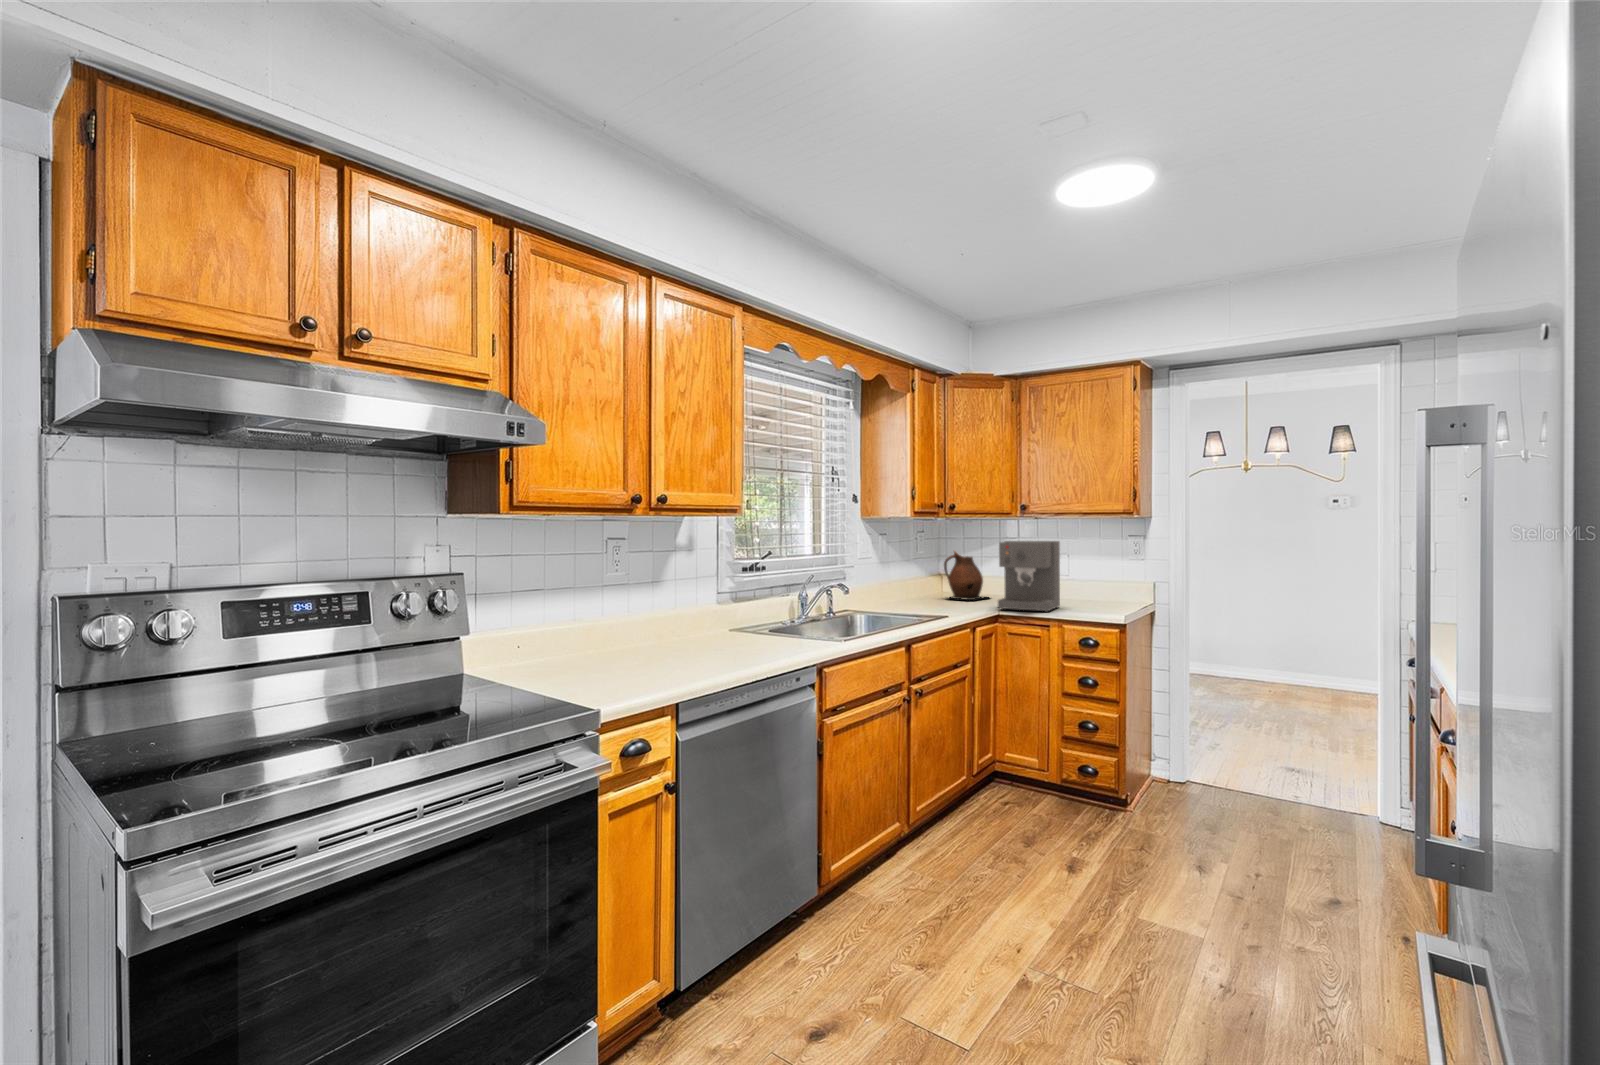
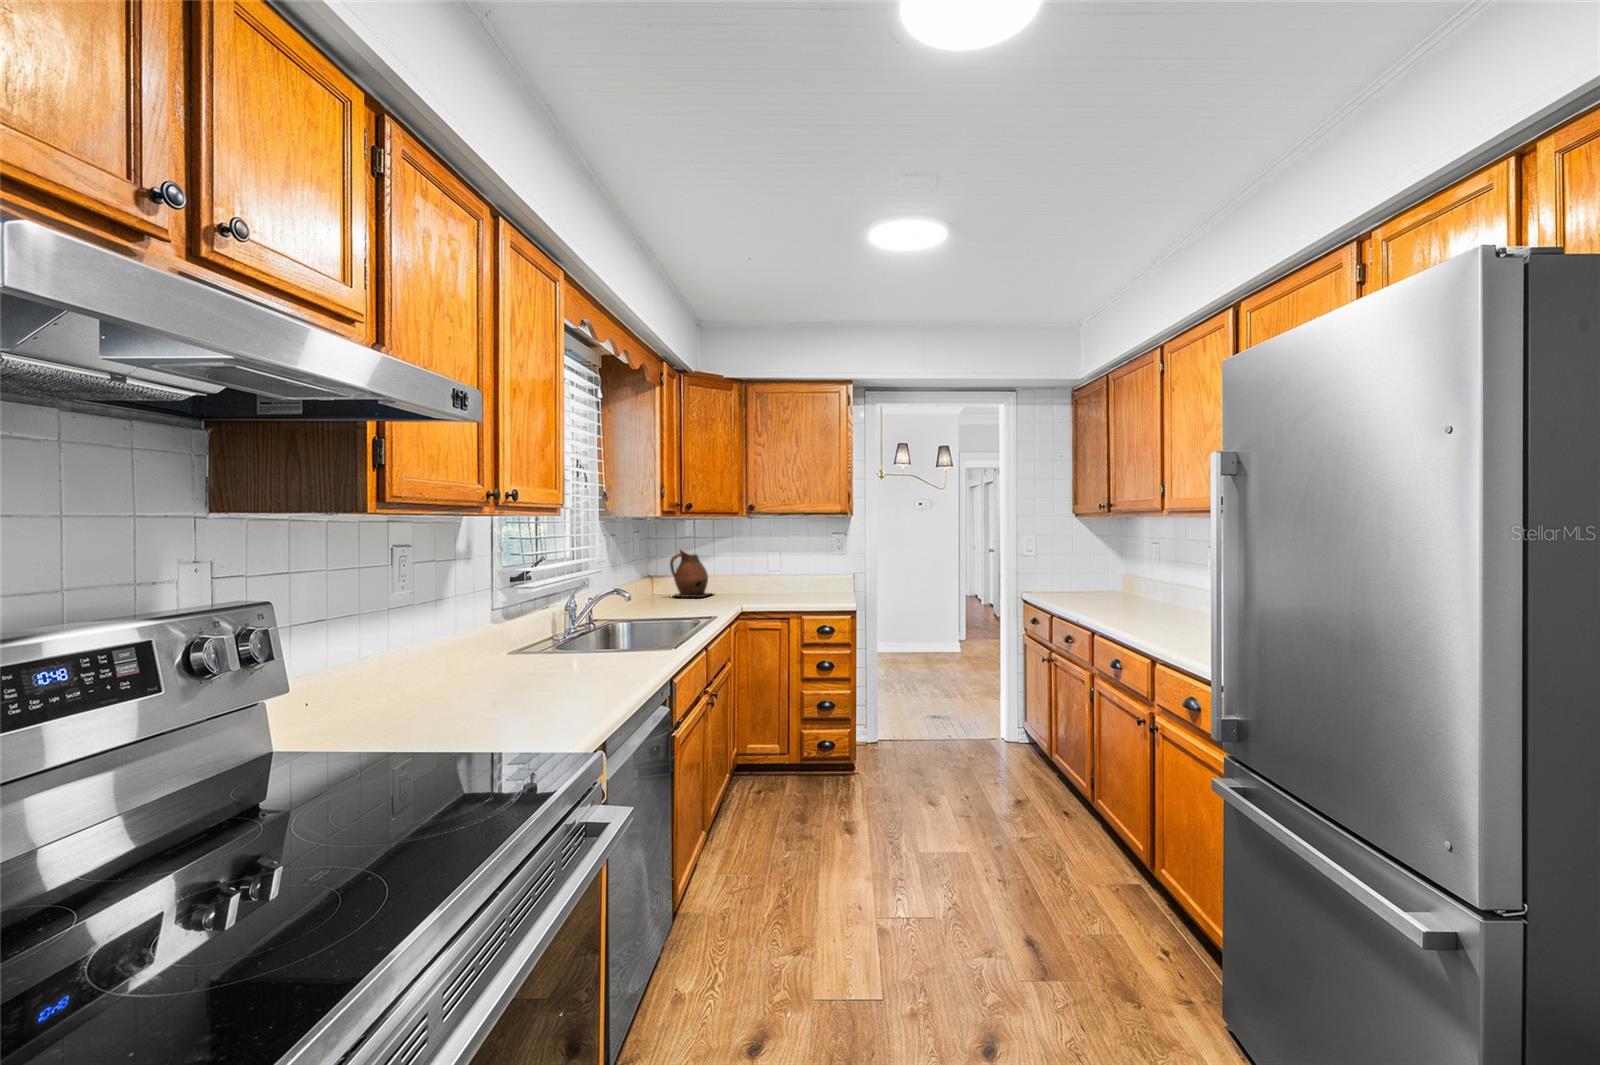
coffee maker: present [998,541,1060,612] -> none [743,538,791,605]

